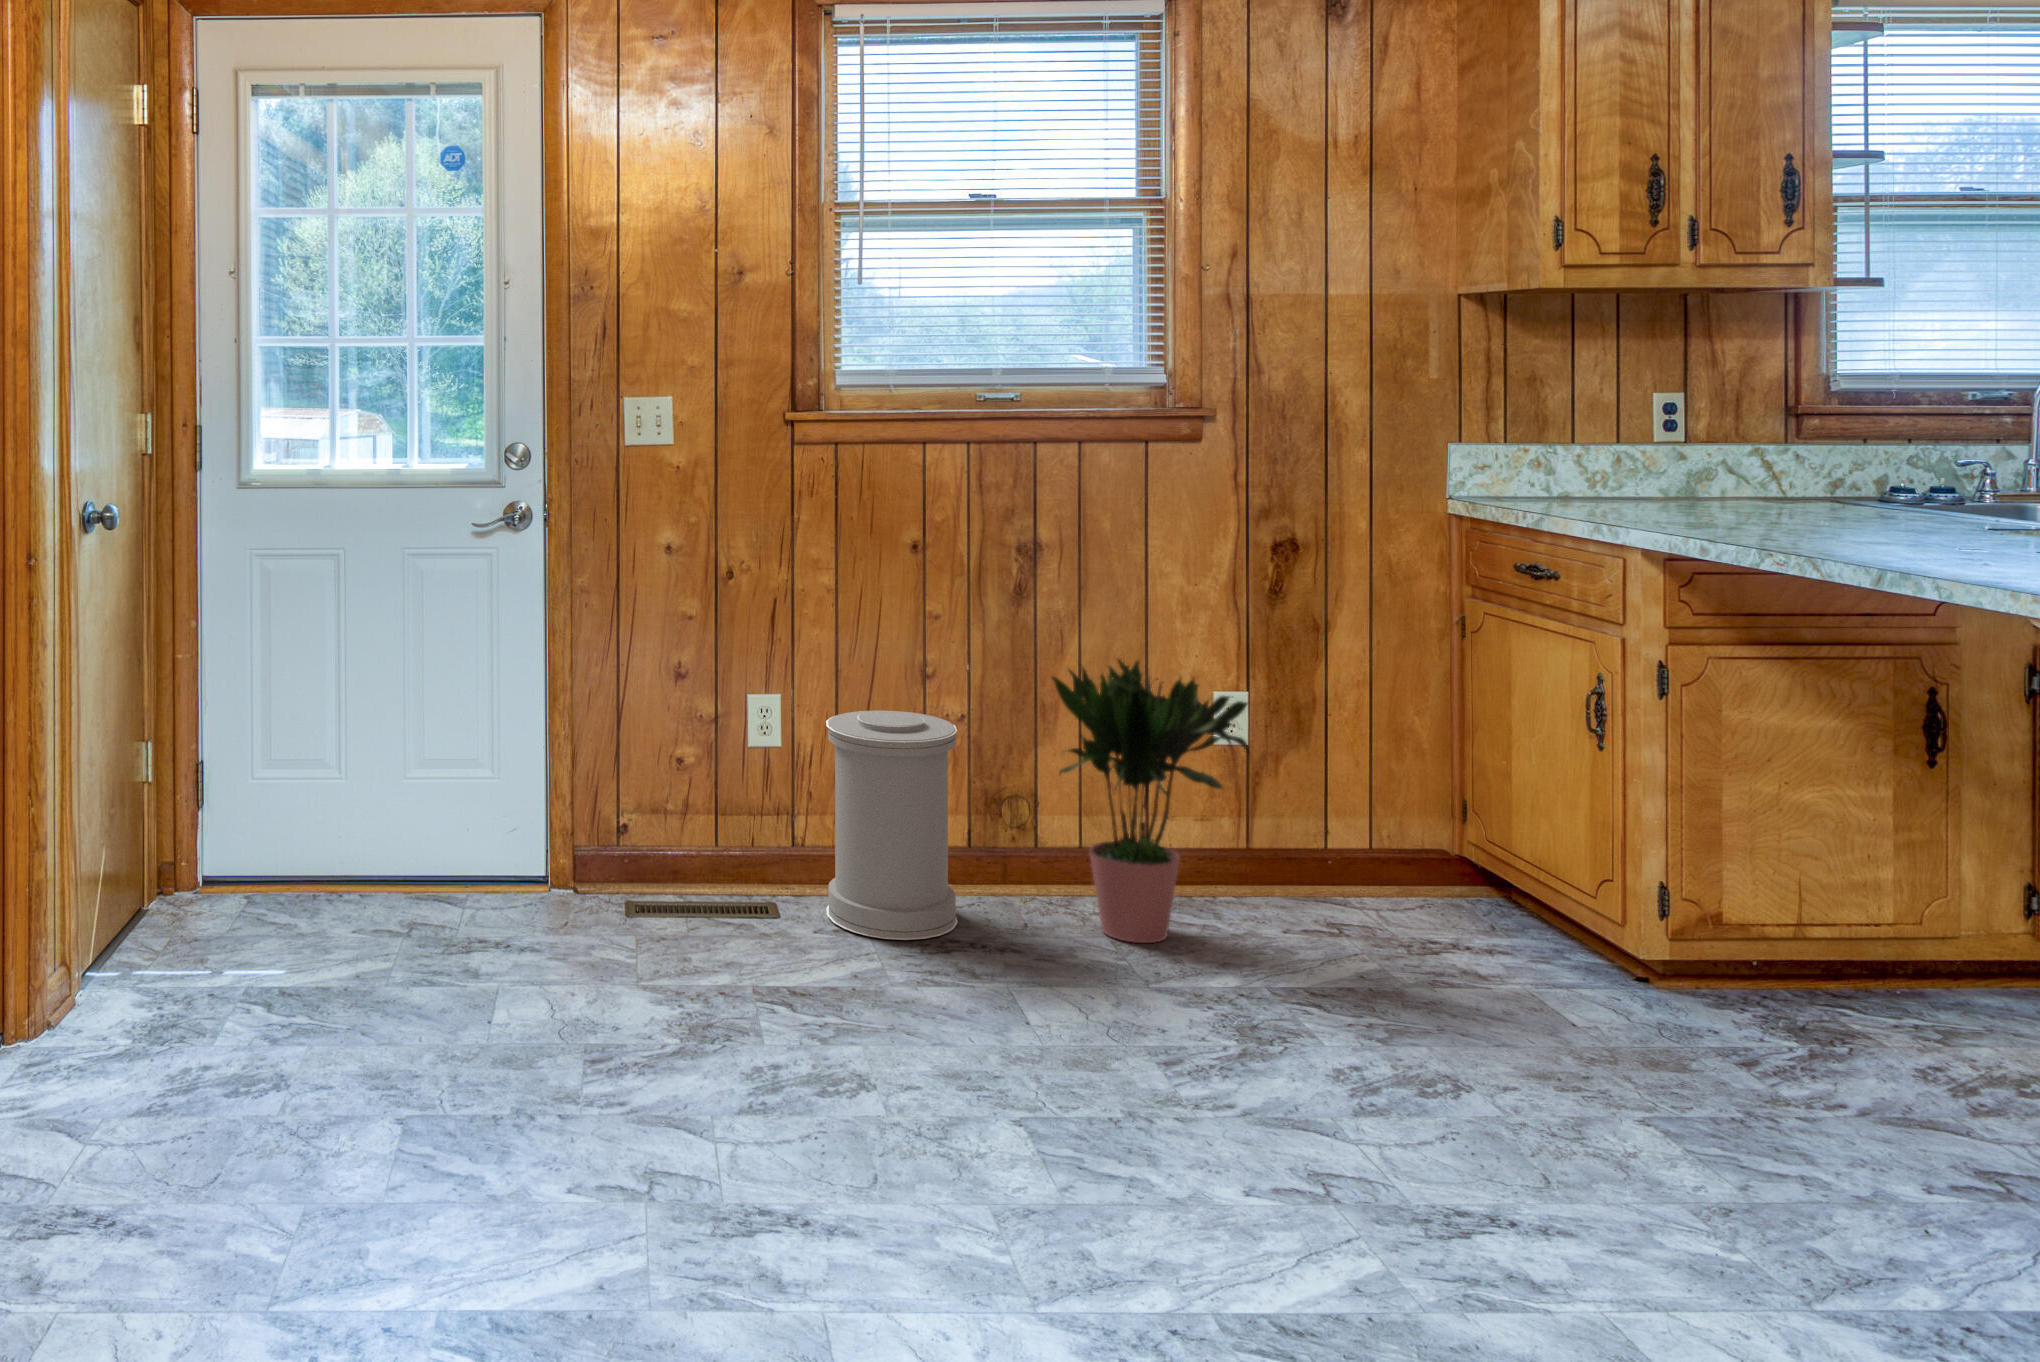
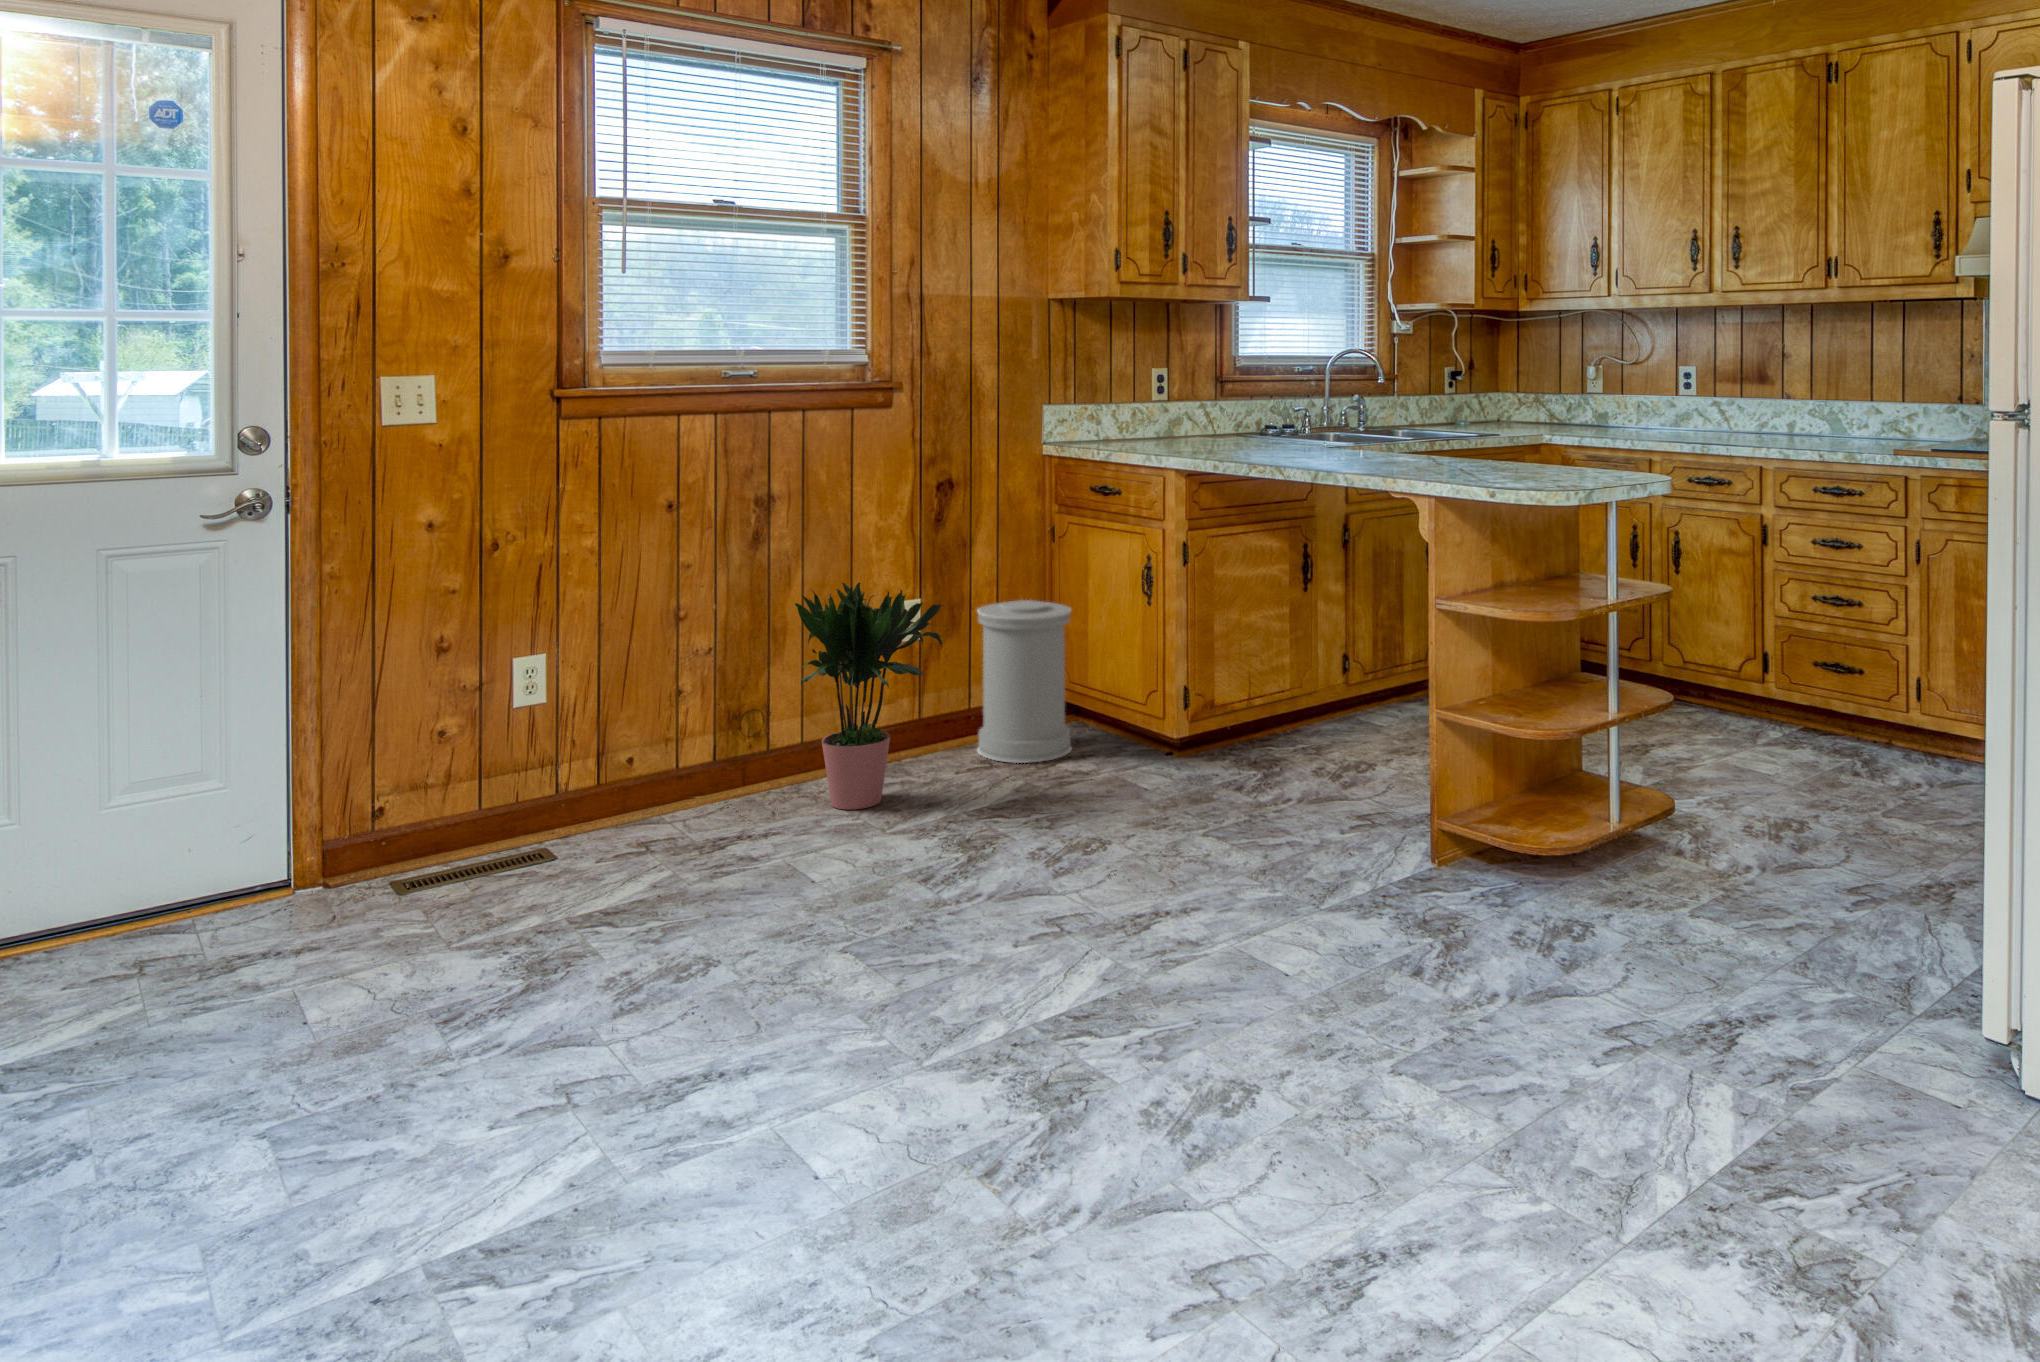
trash can: present [826,710,958,940] -> present [977,600,1071,763]

